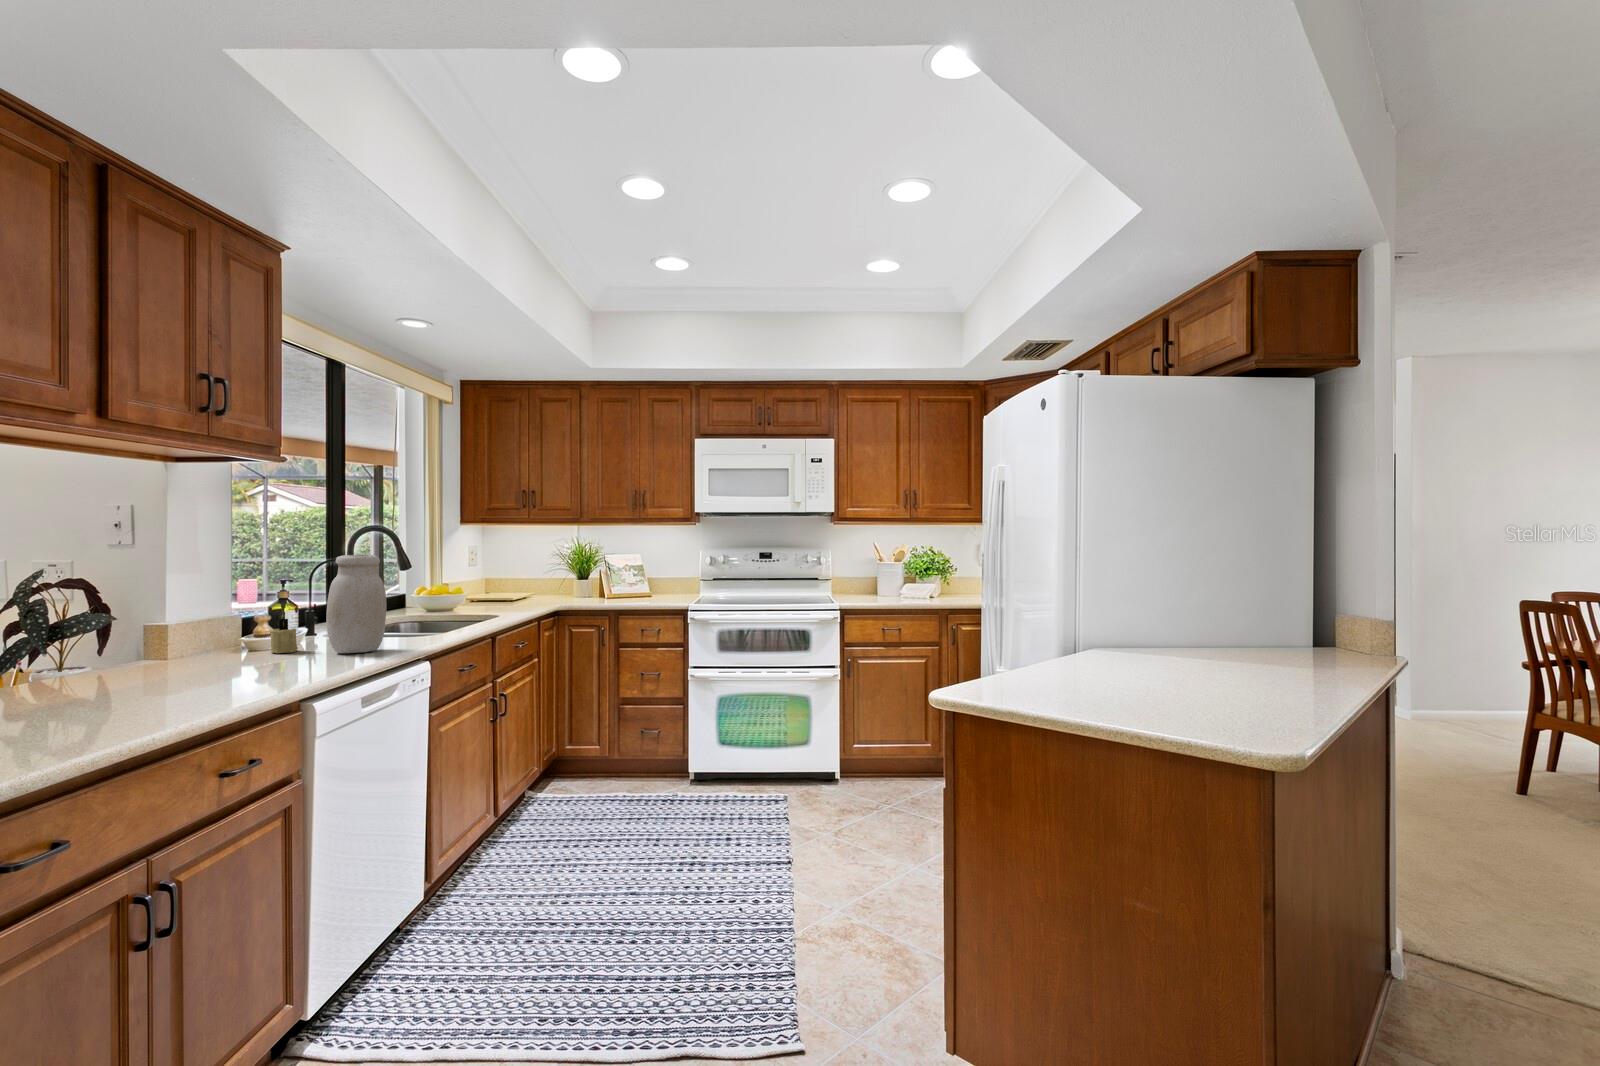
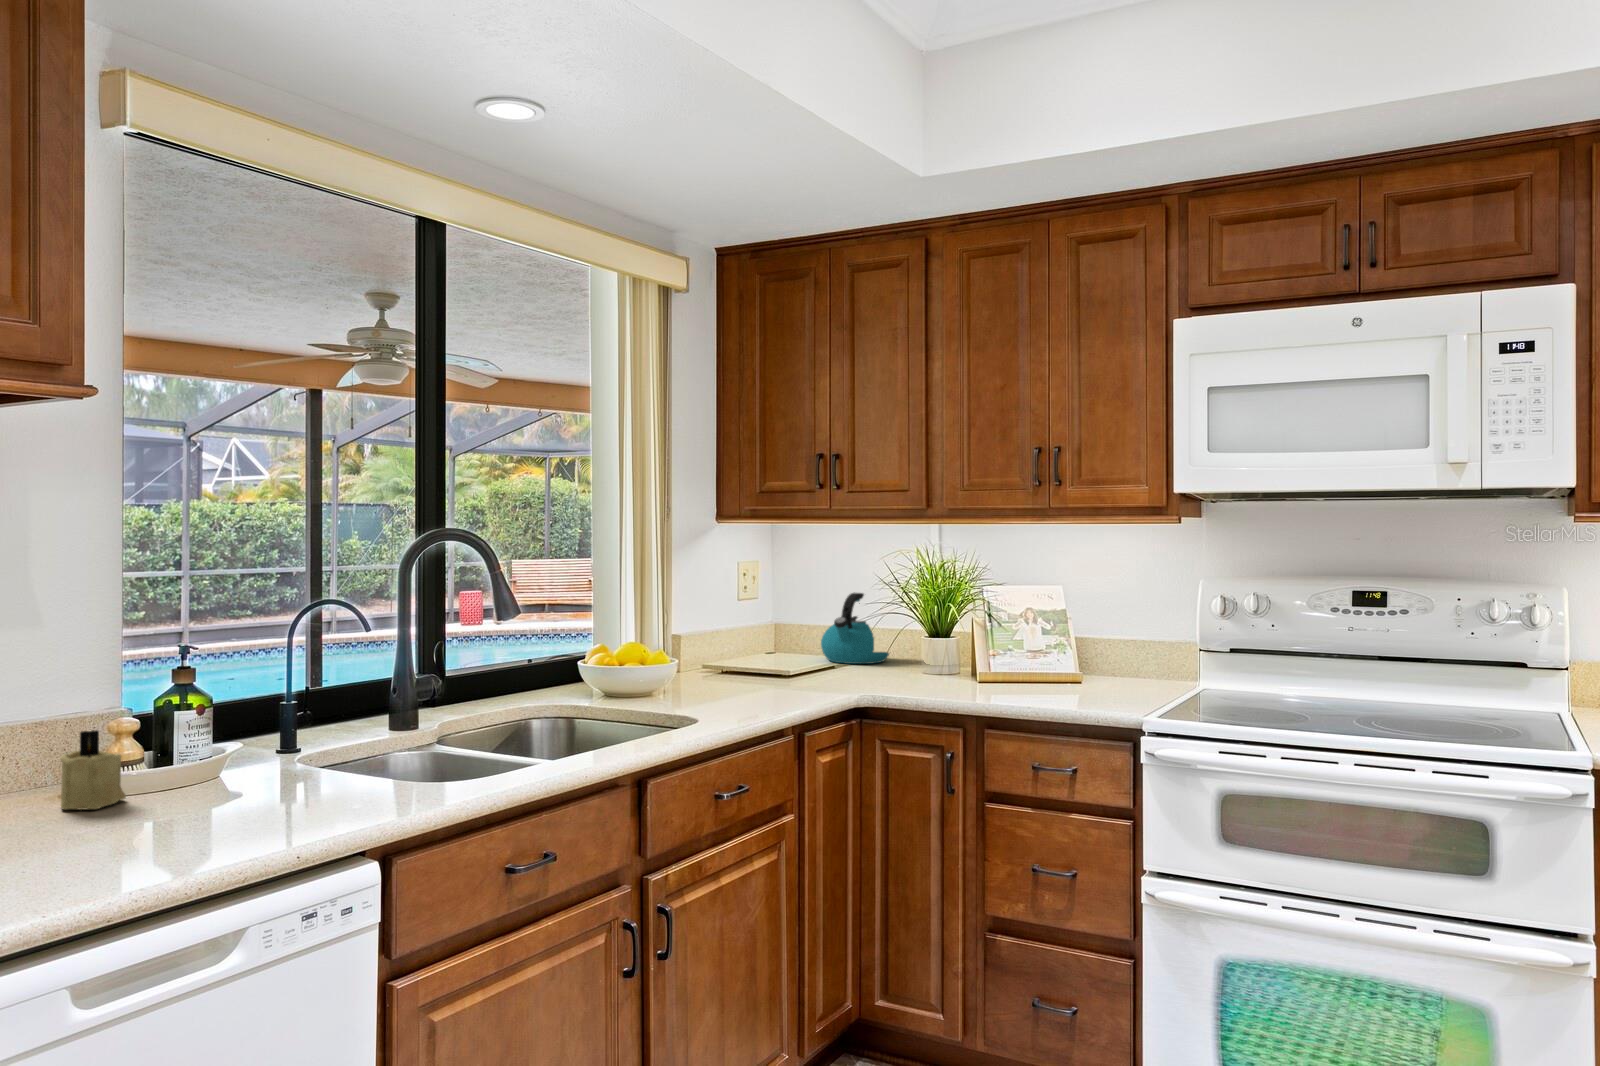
jar: present [326,555,386,653] -> none [127,592,265,830]
kettle: none [514,561,552,596] -> present [821,593,889,664]

